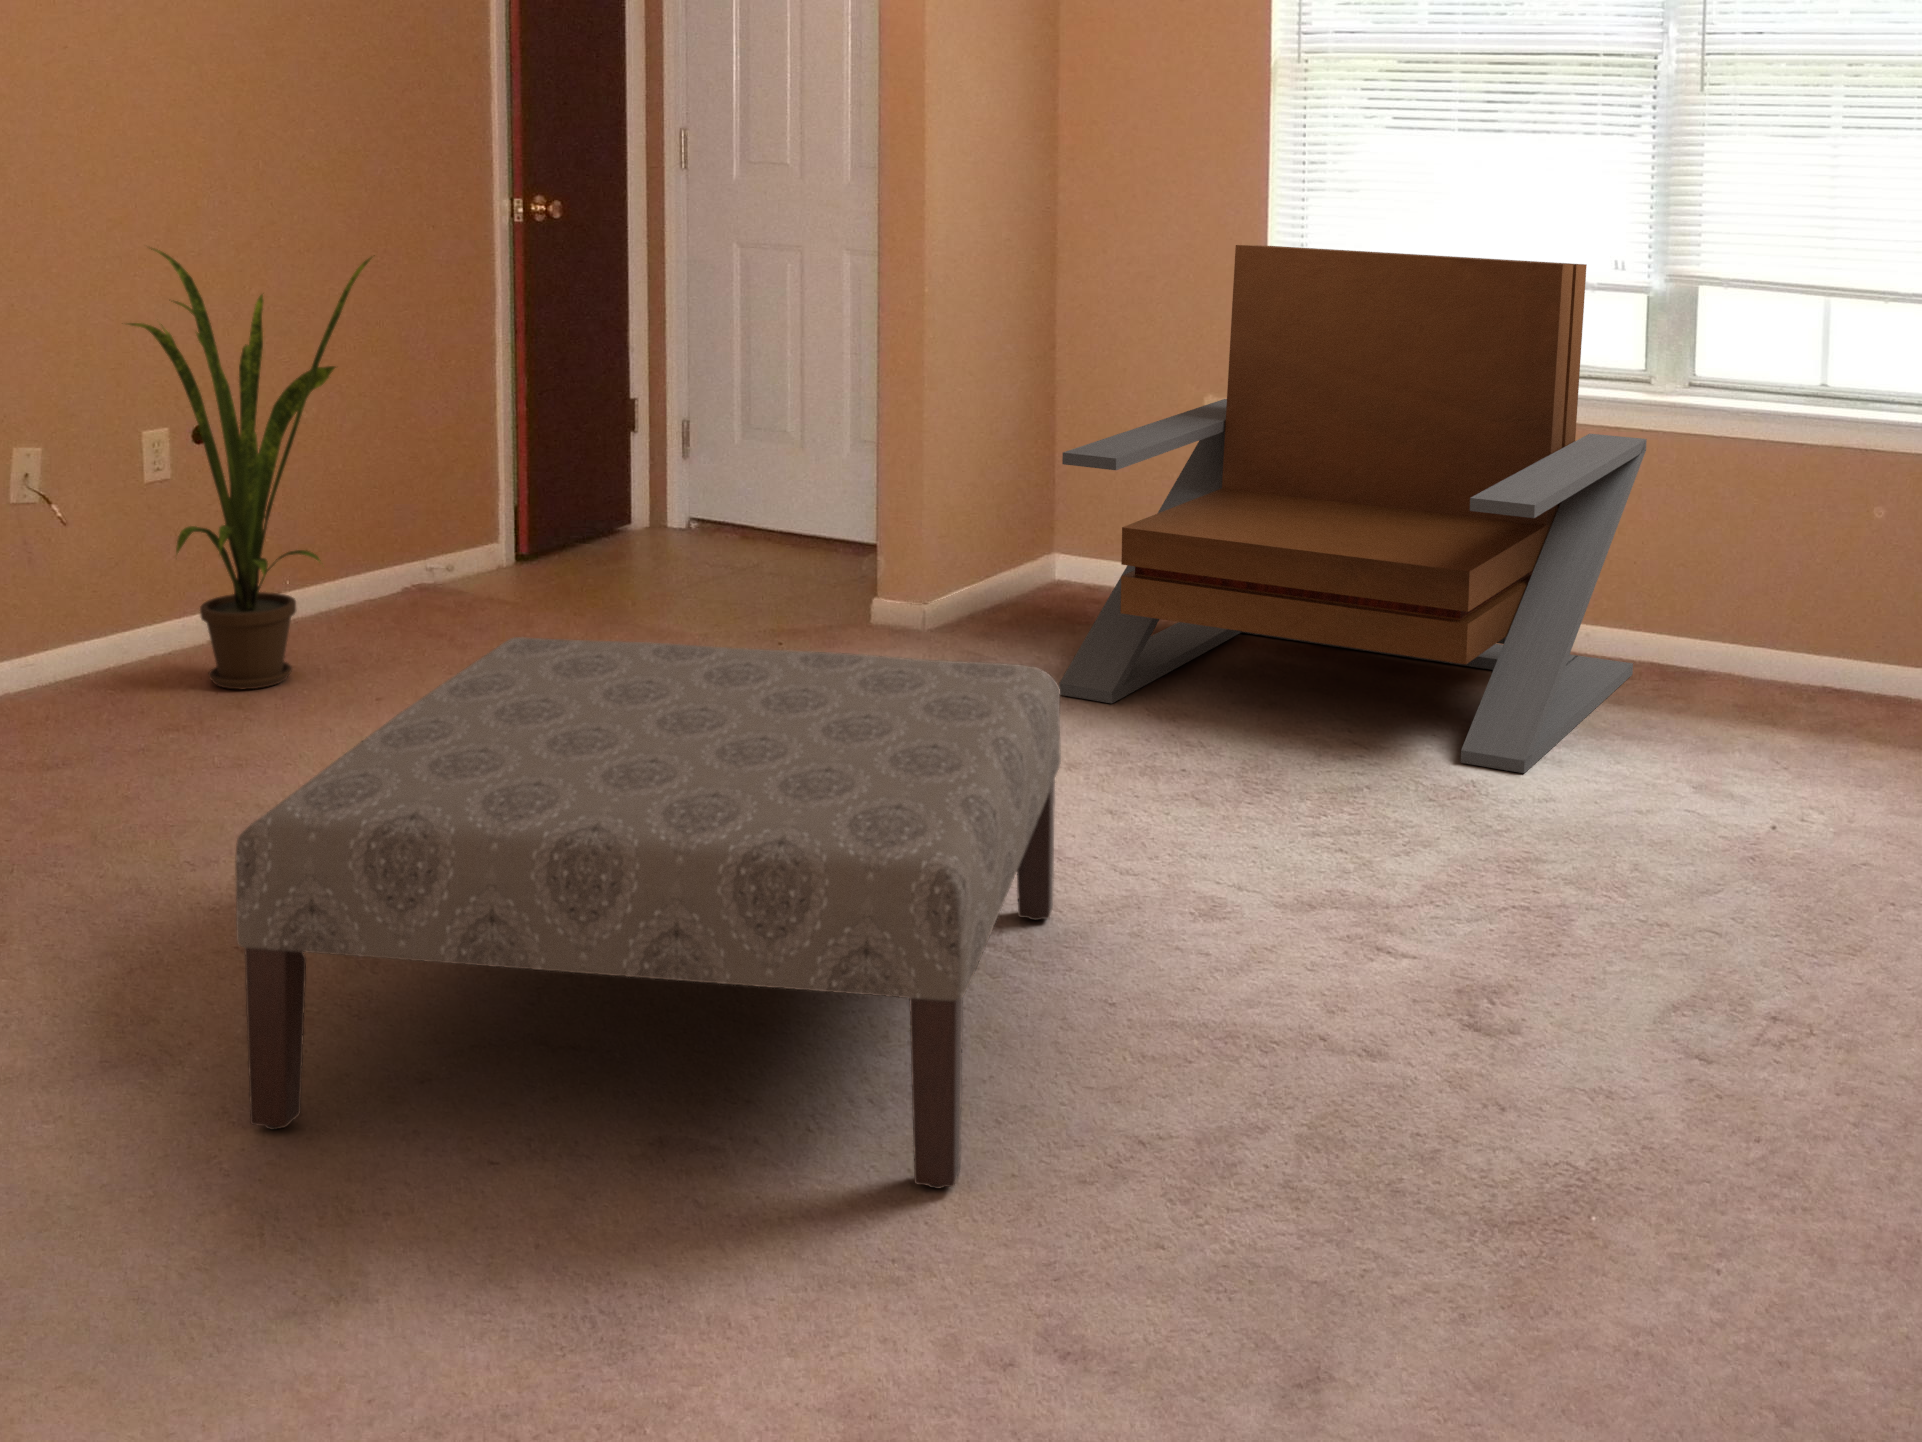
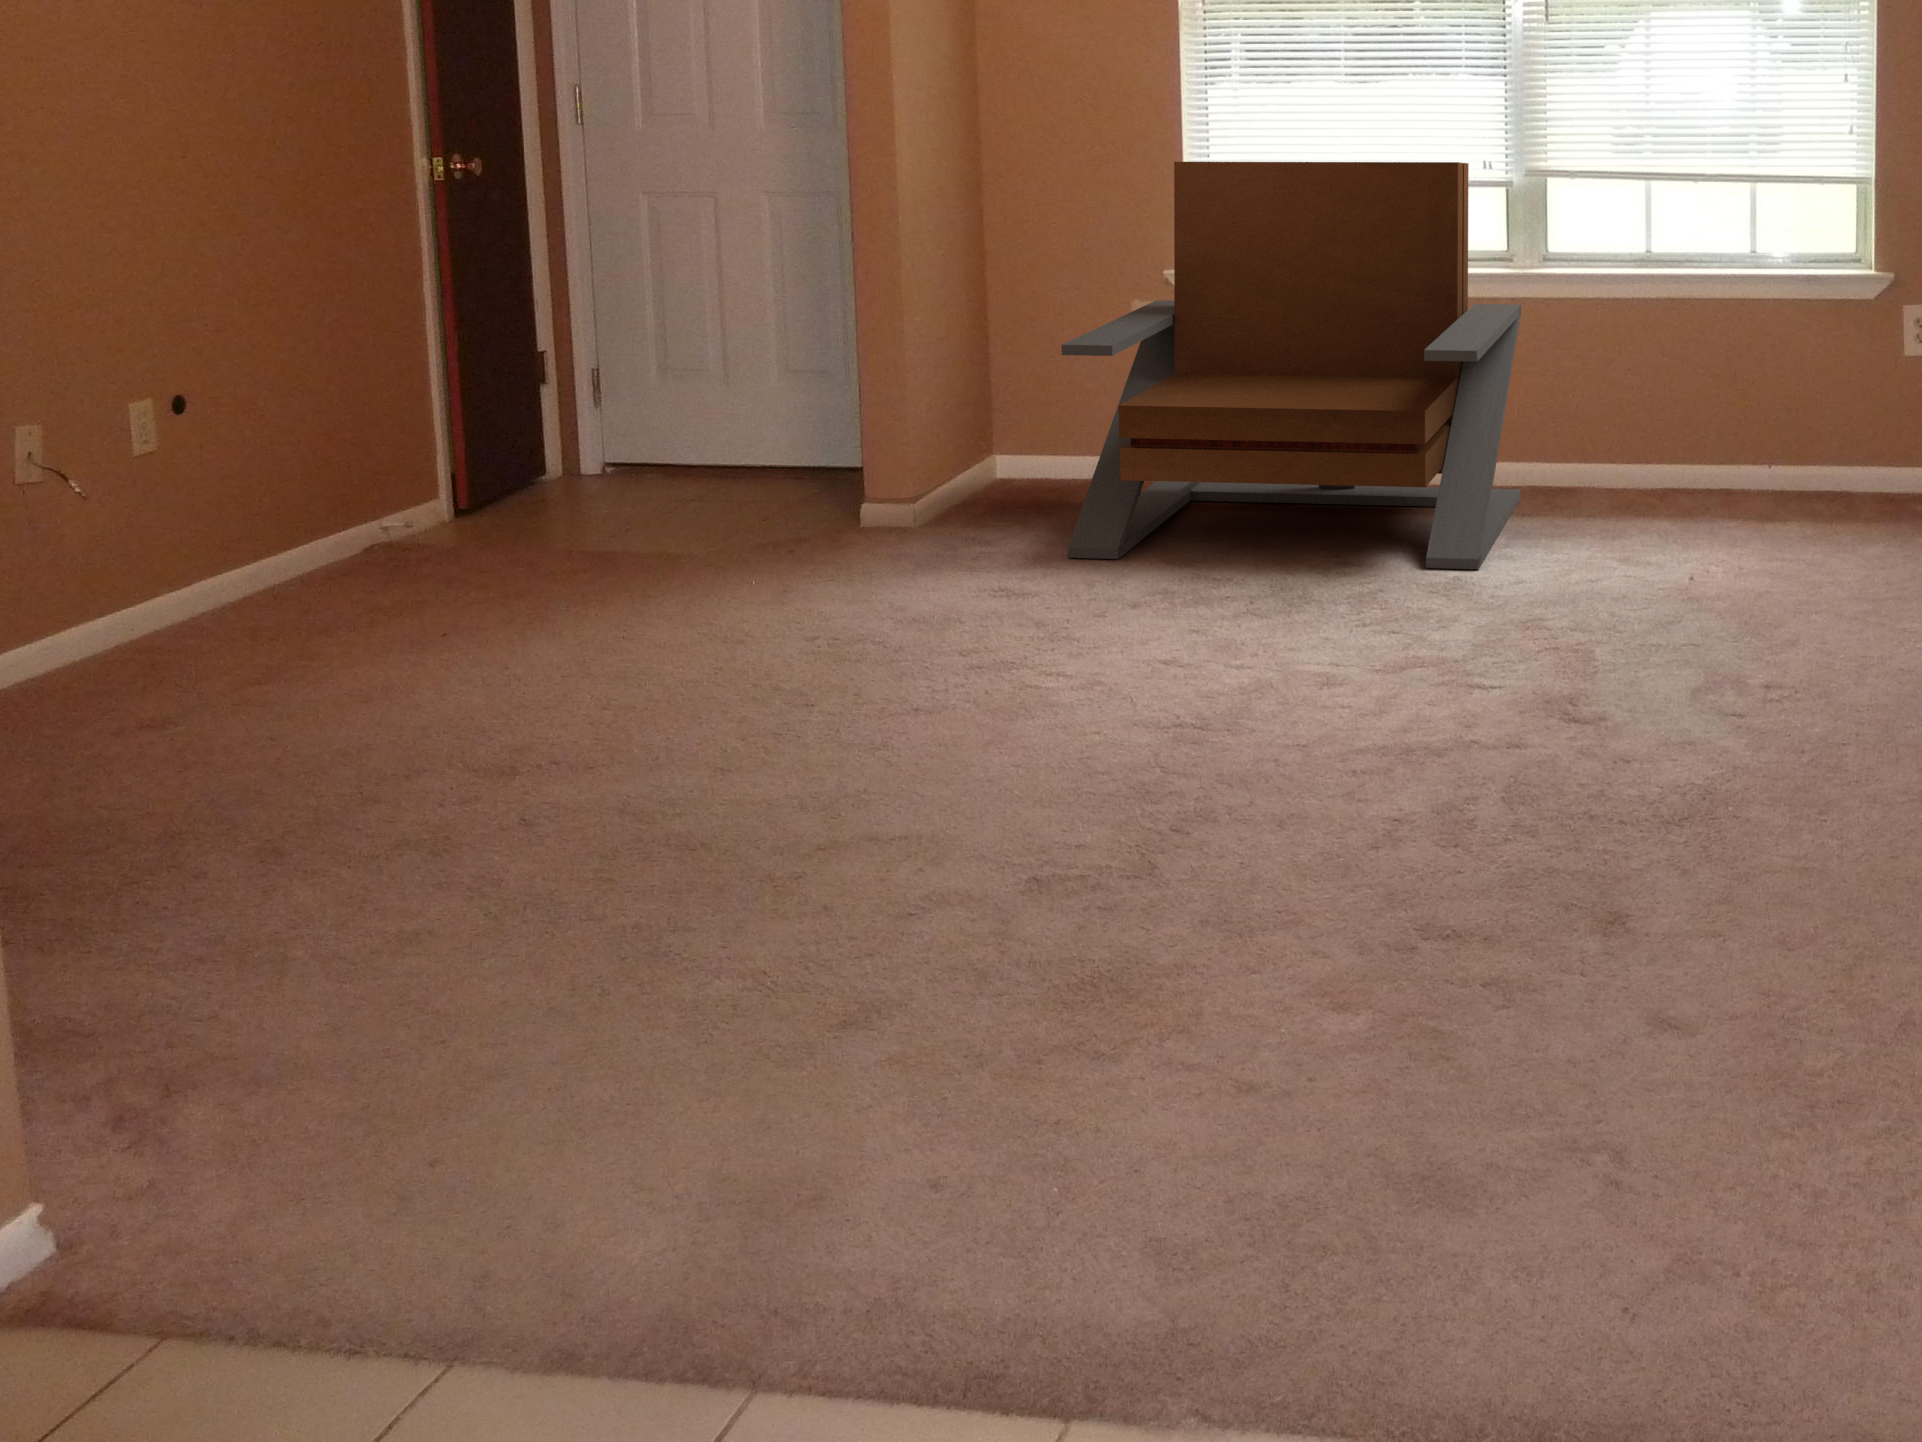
house plant: present [128,249,371,689] -> none [119,202,390,634]
ottoman: present [235,637,1061,1188] -> none [598,492,1232,912]

